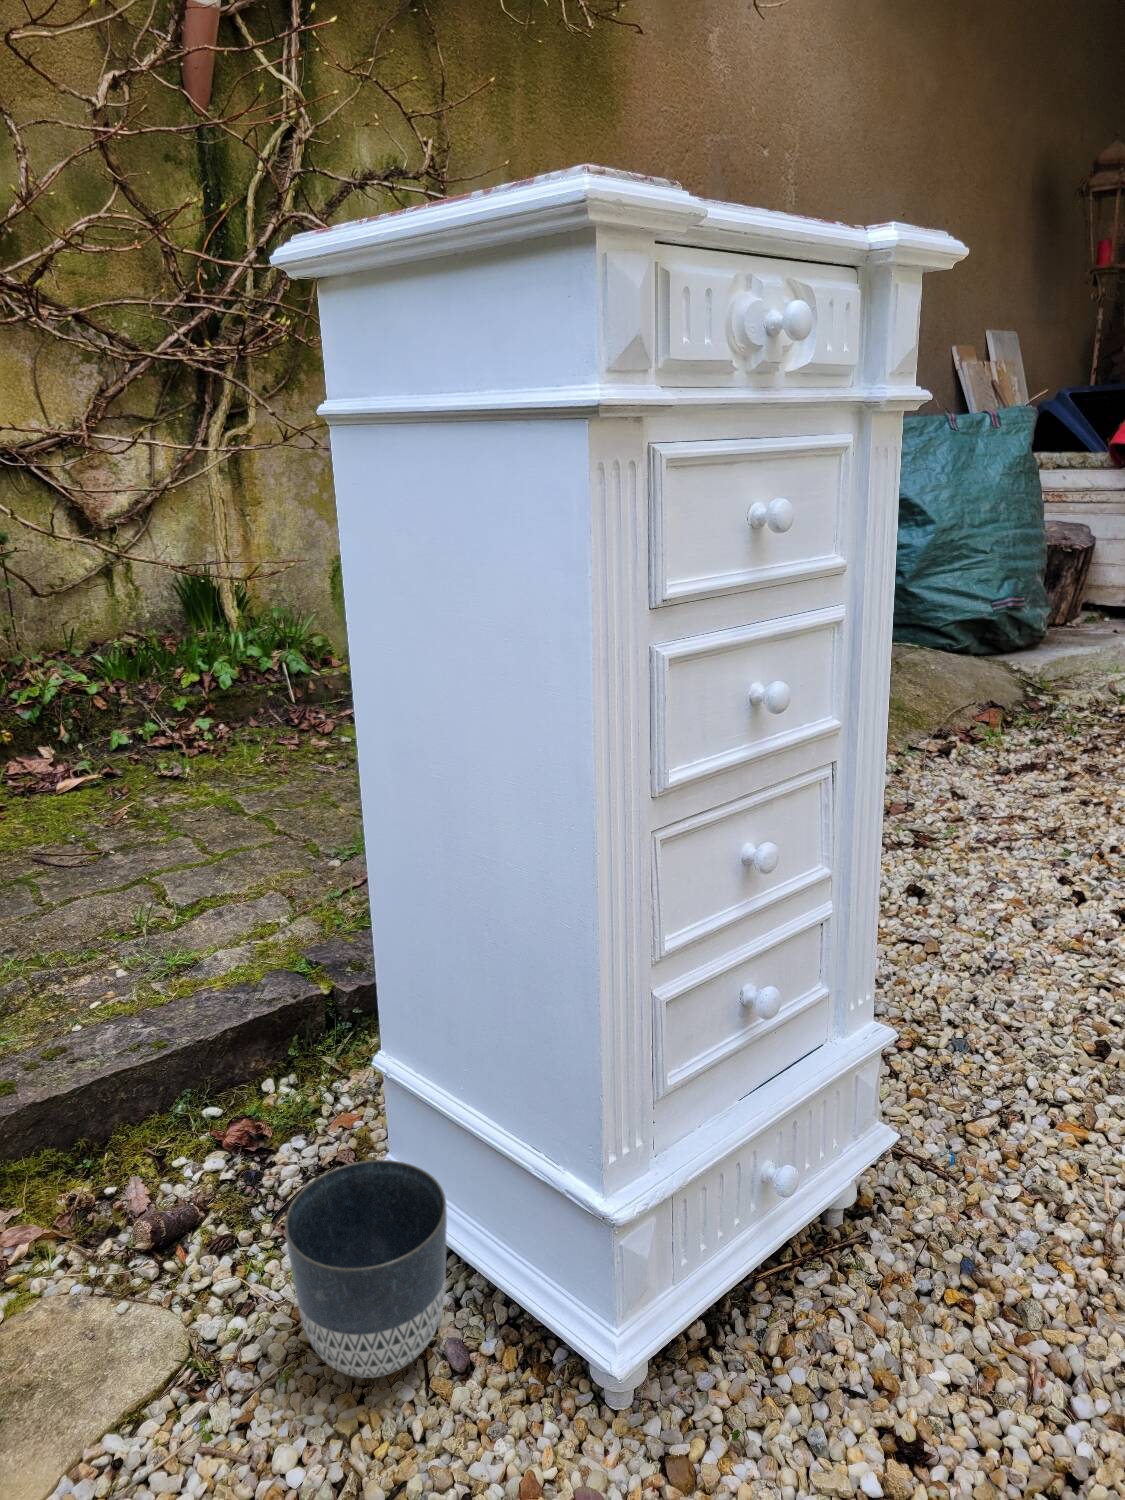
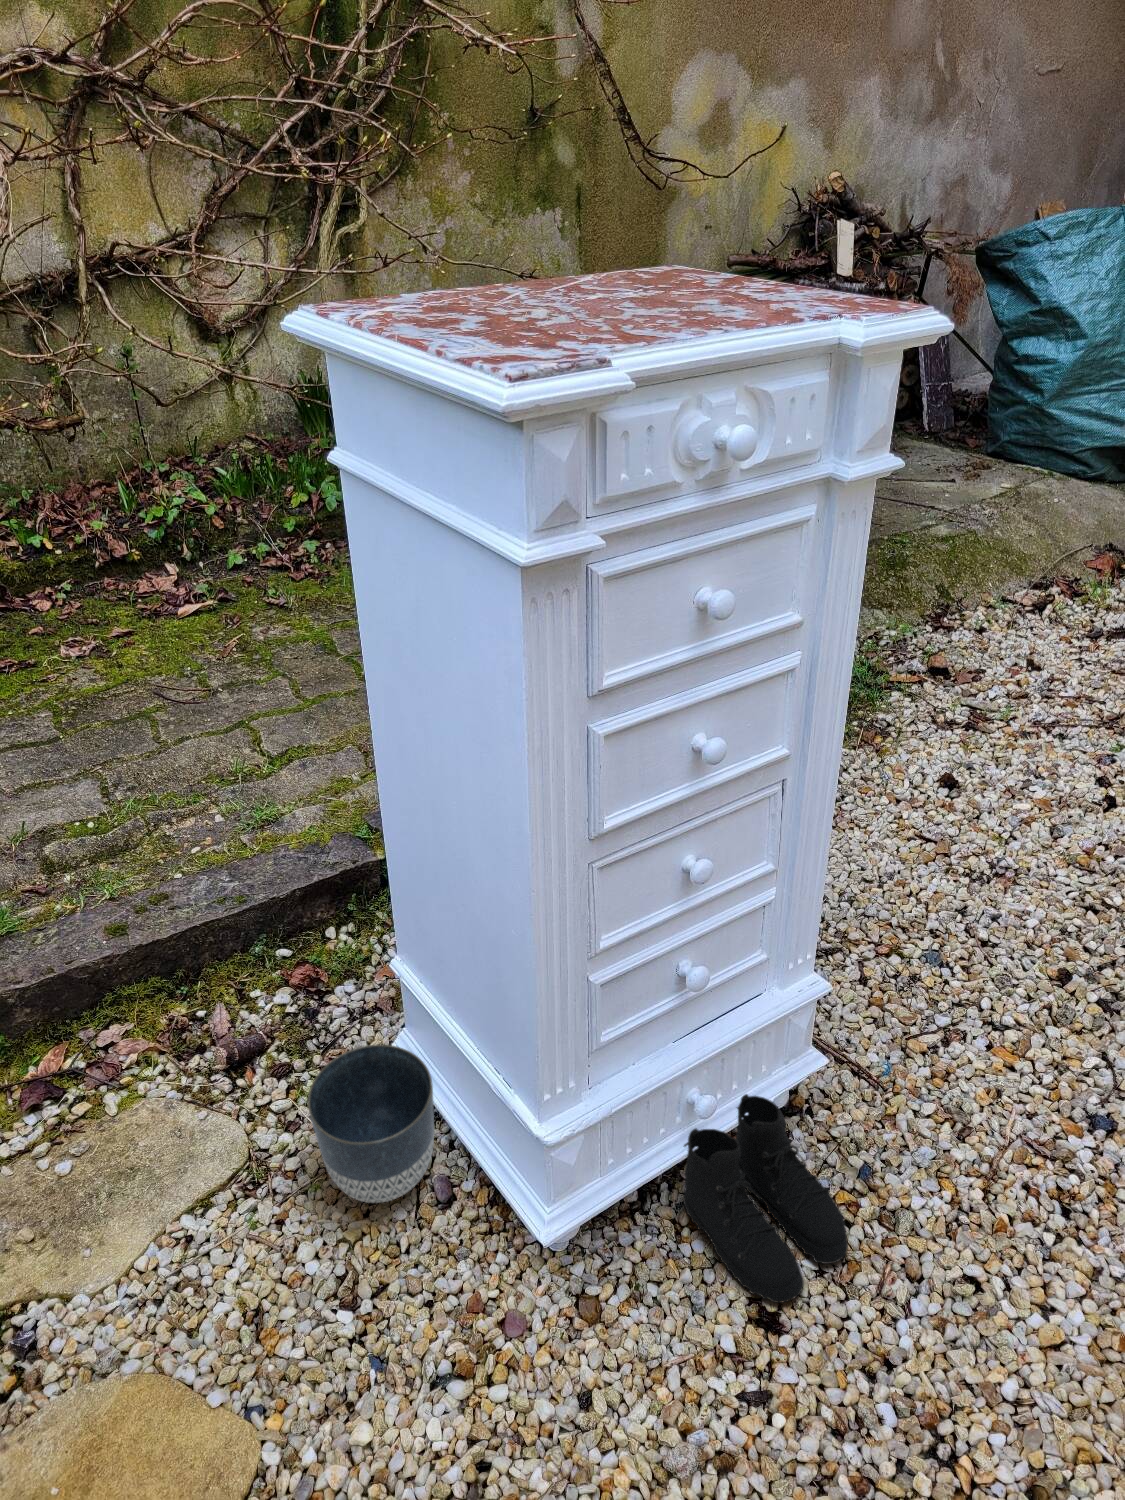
boots: none [758,1173,978,1425] -> present [684,1094,848,1303]

